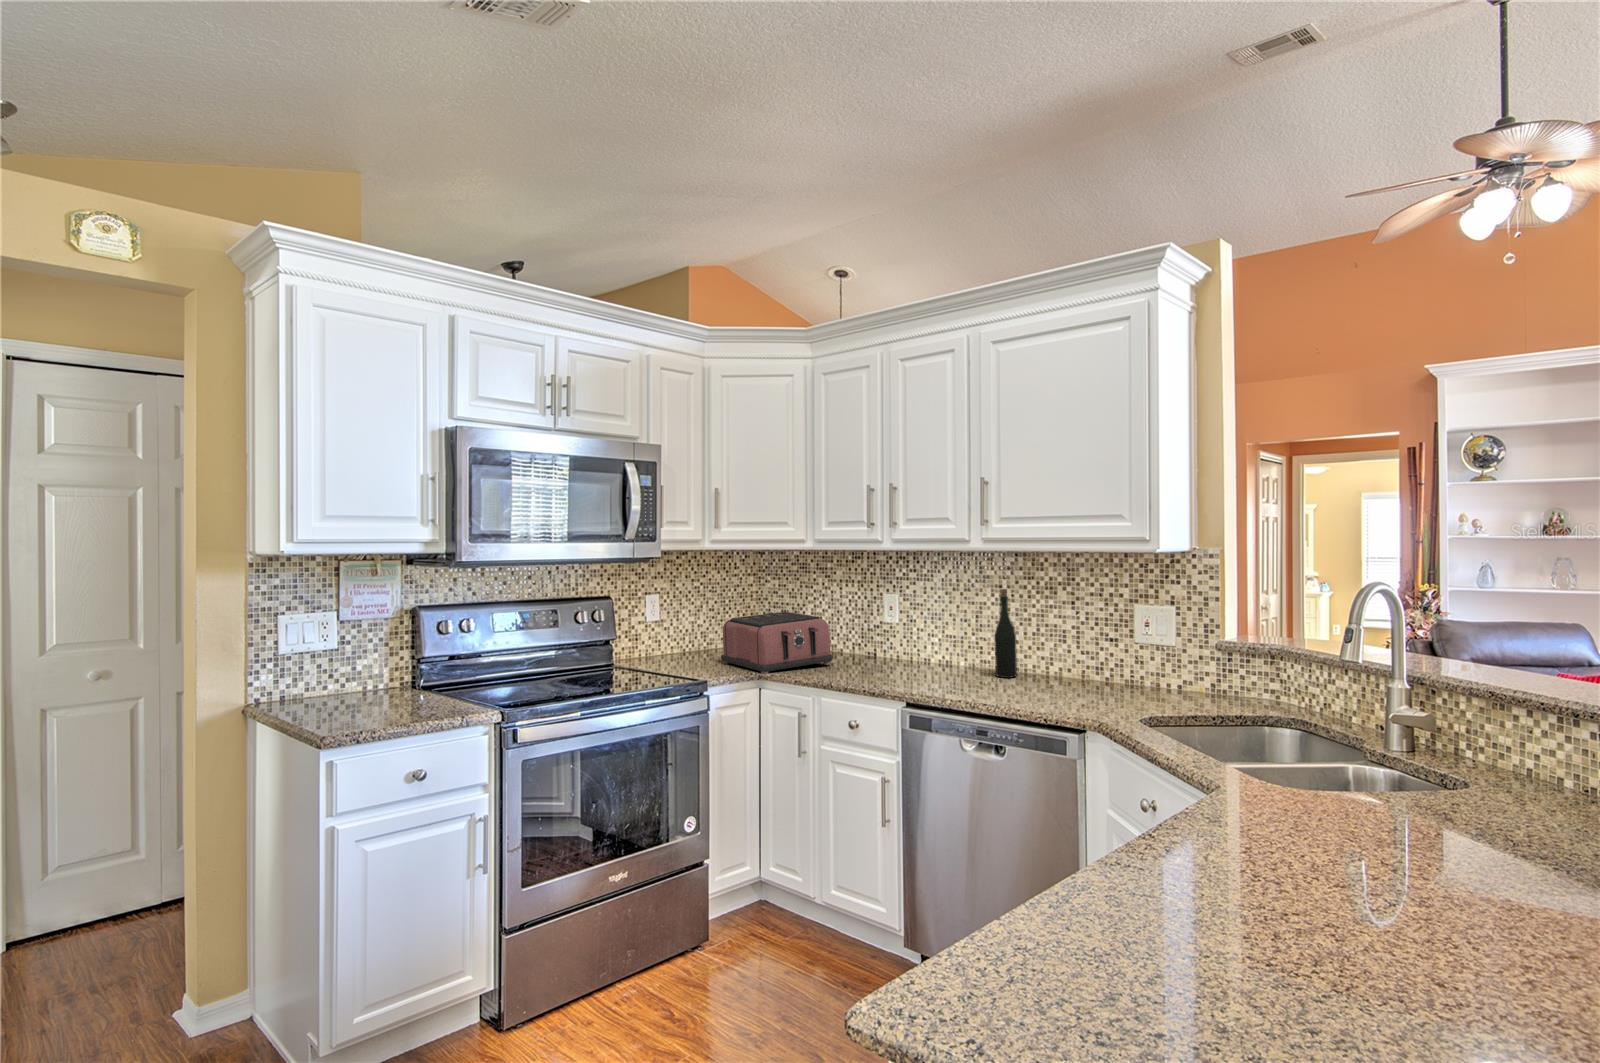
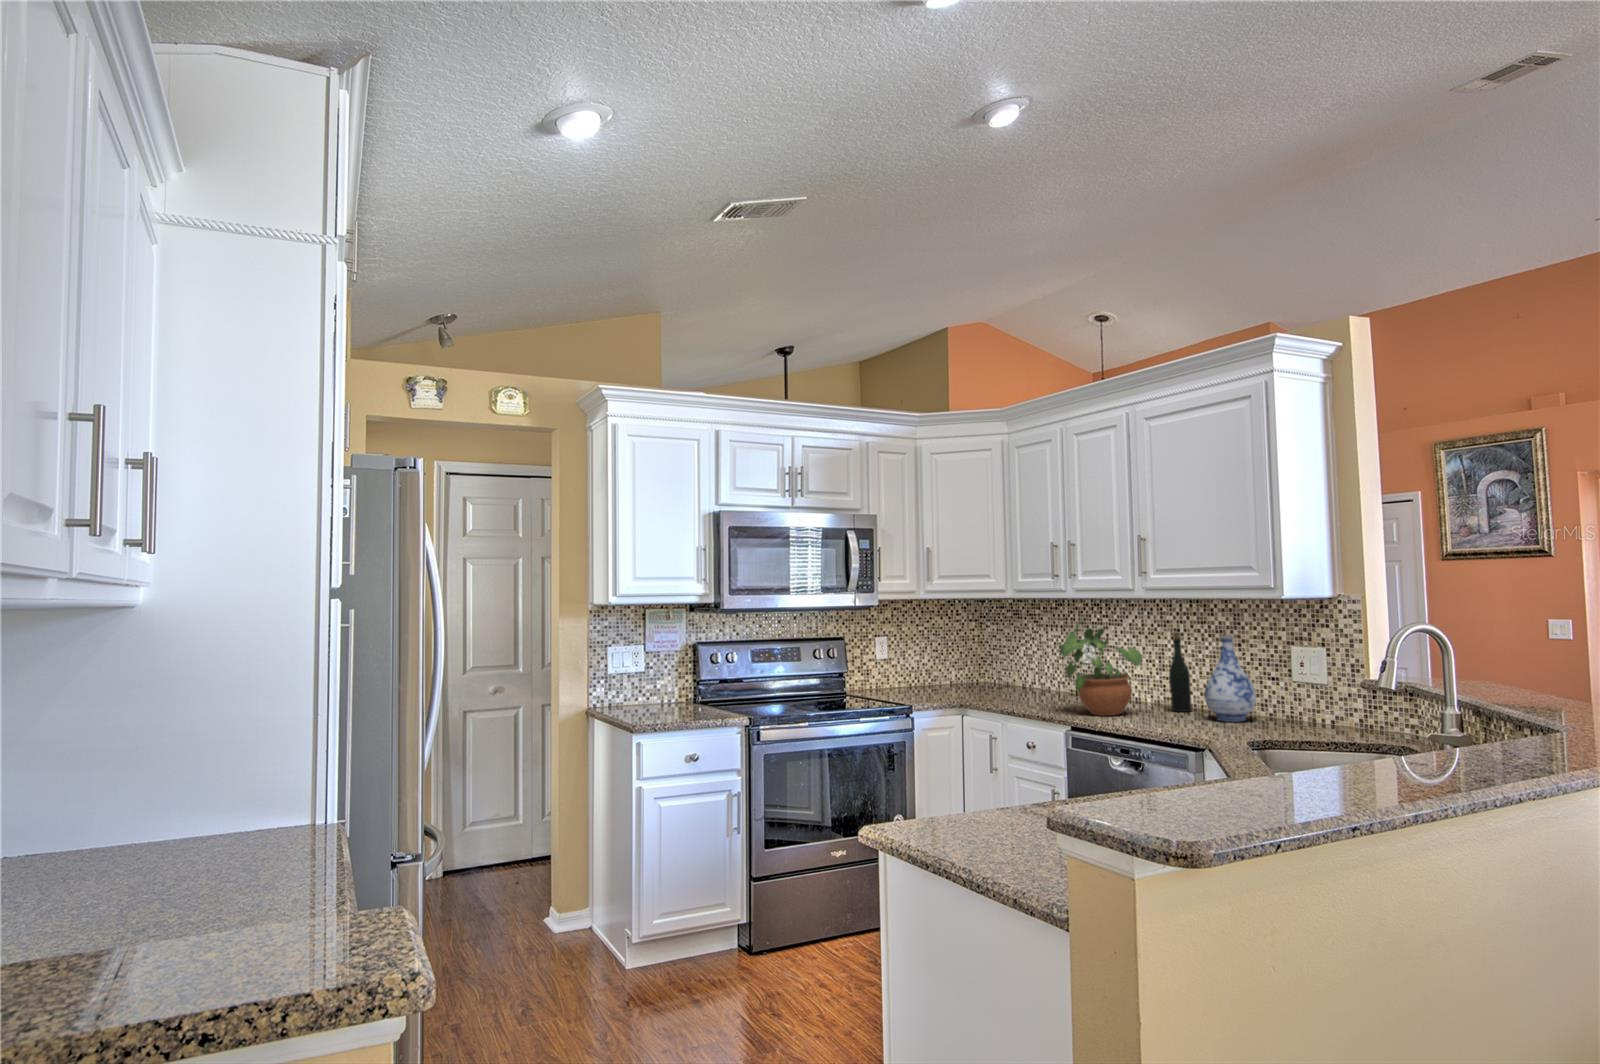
potted plant: none [876,576,976,687] -> present [1056,621,1142,716]
vase: none [1043,592,1098,690] -> present [1204,635,1257,722]
toaster: present [721,612,833,673] -> none [937,652,1031,704]

